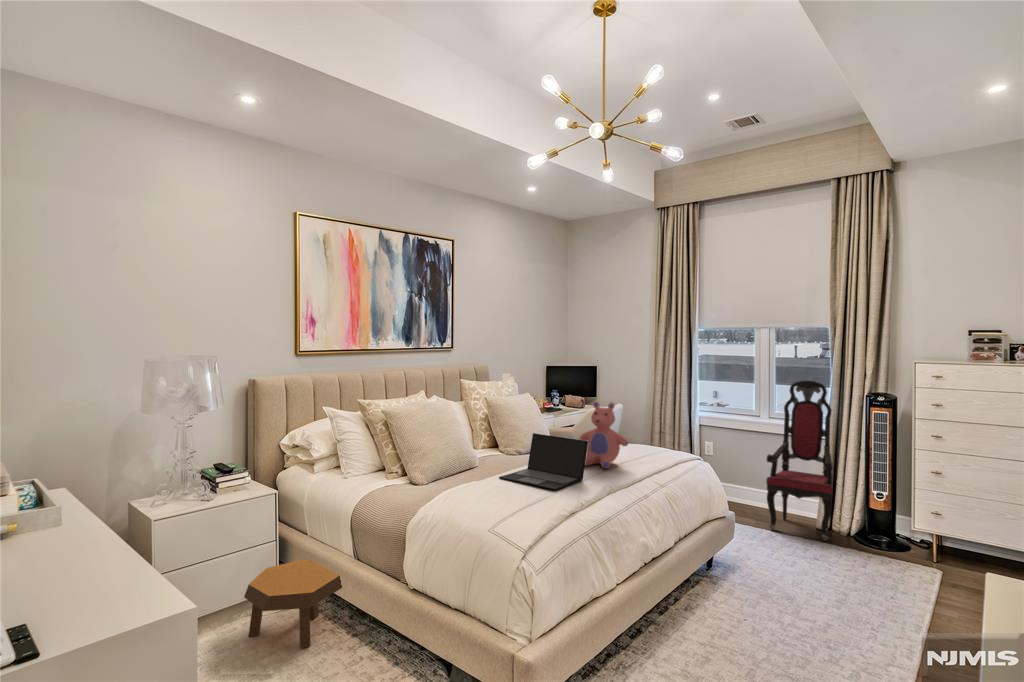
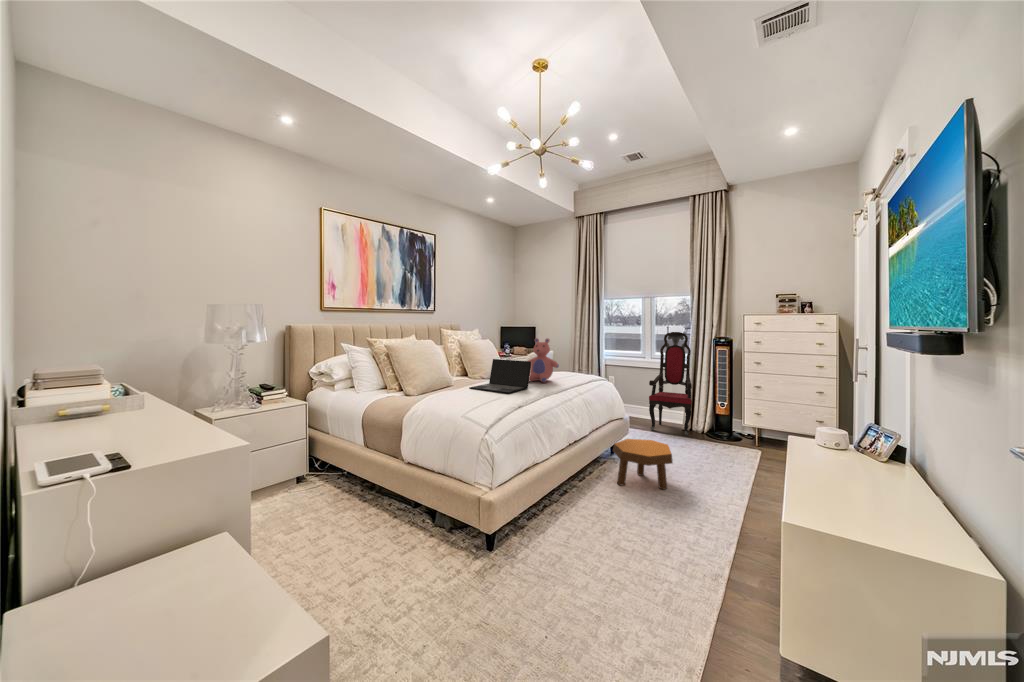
footstool: present [244,559,342,648] -> present [613,439,673,490]

